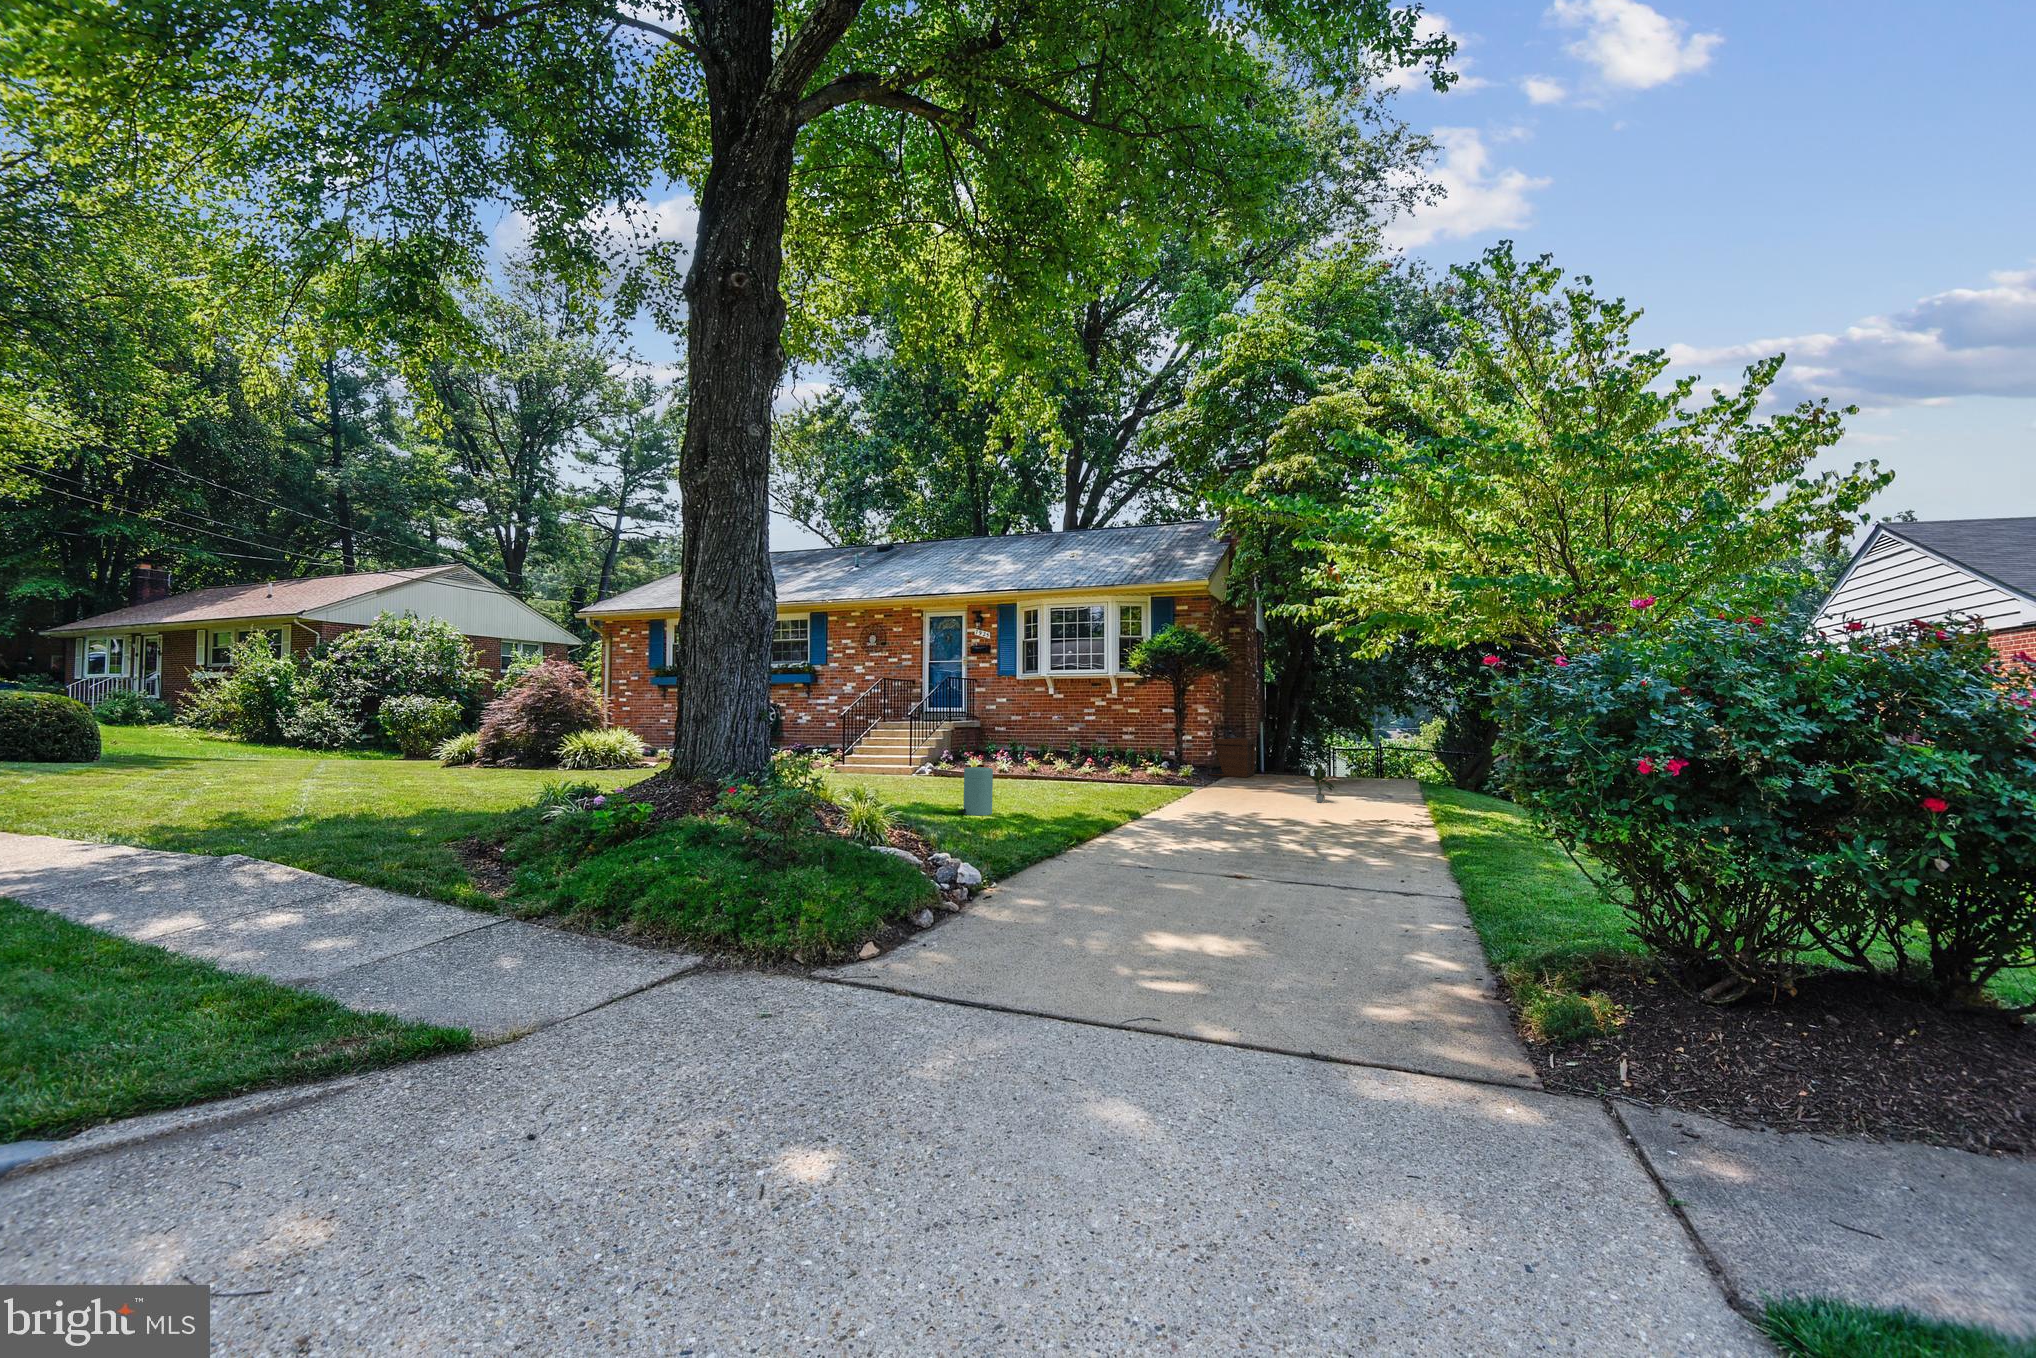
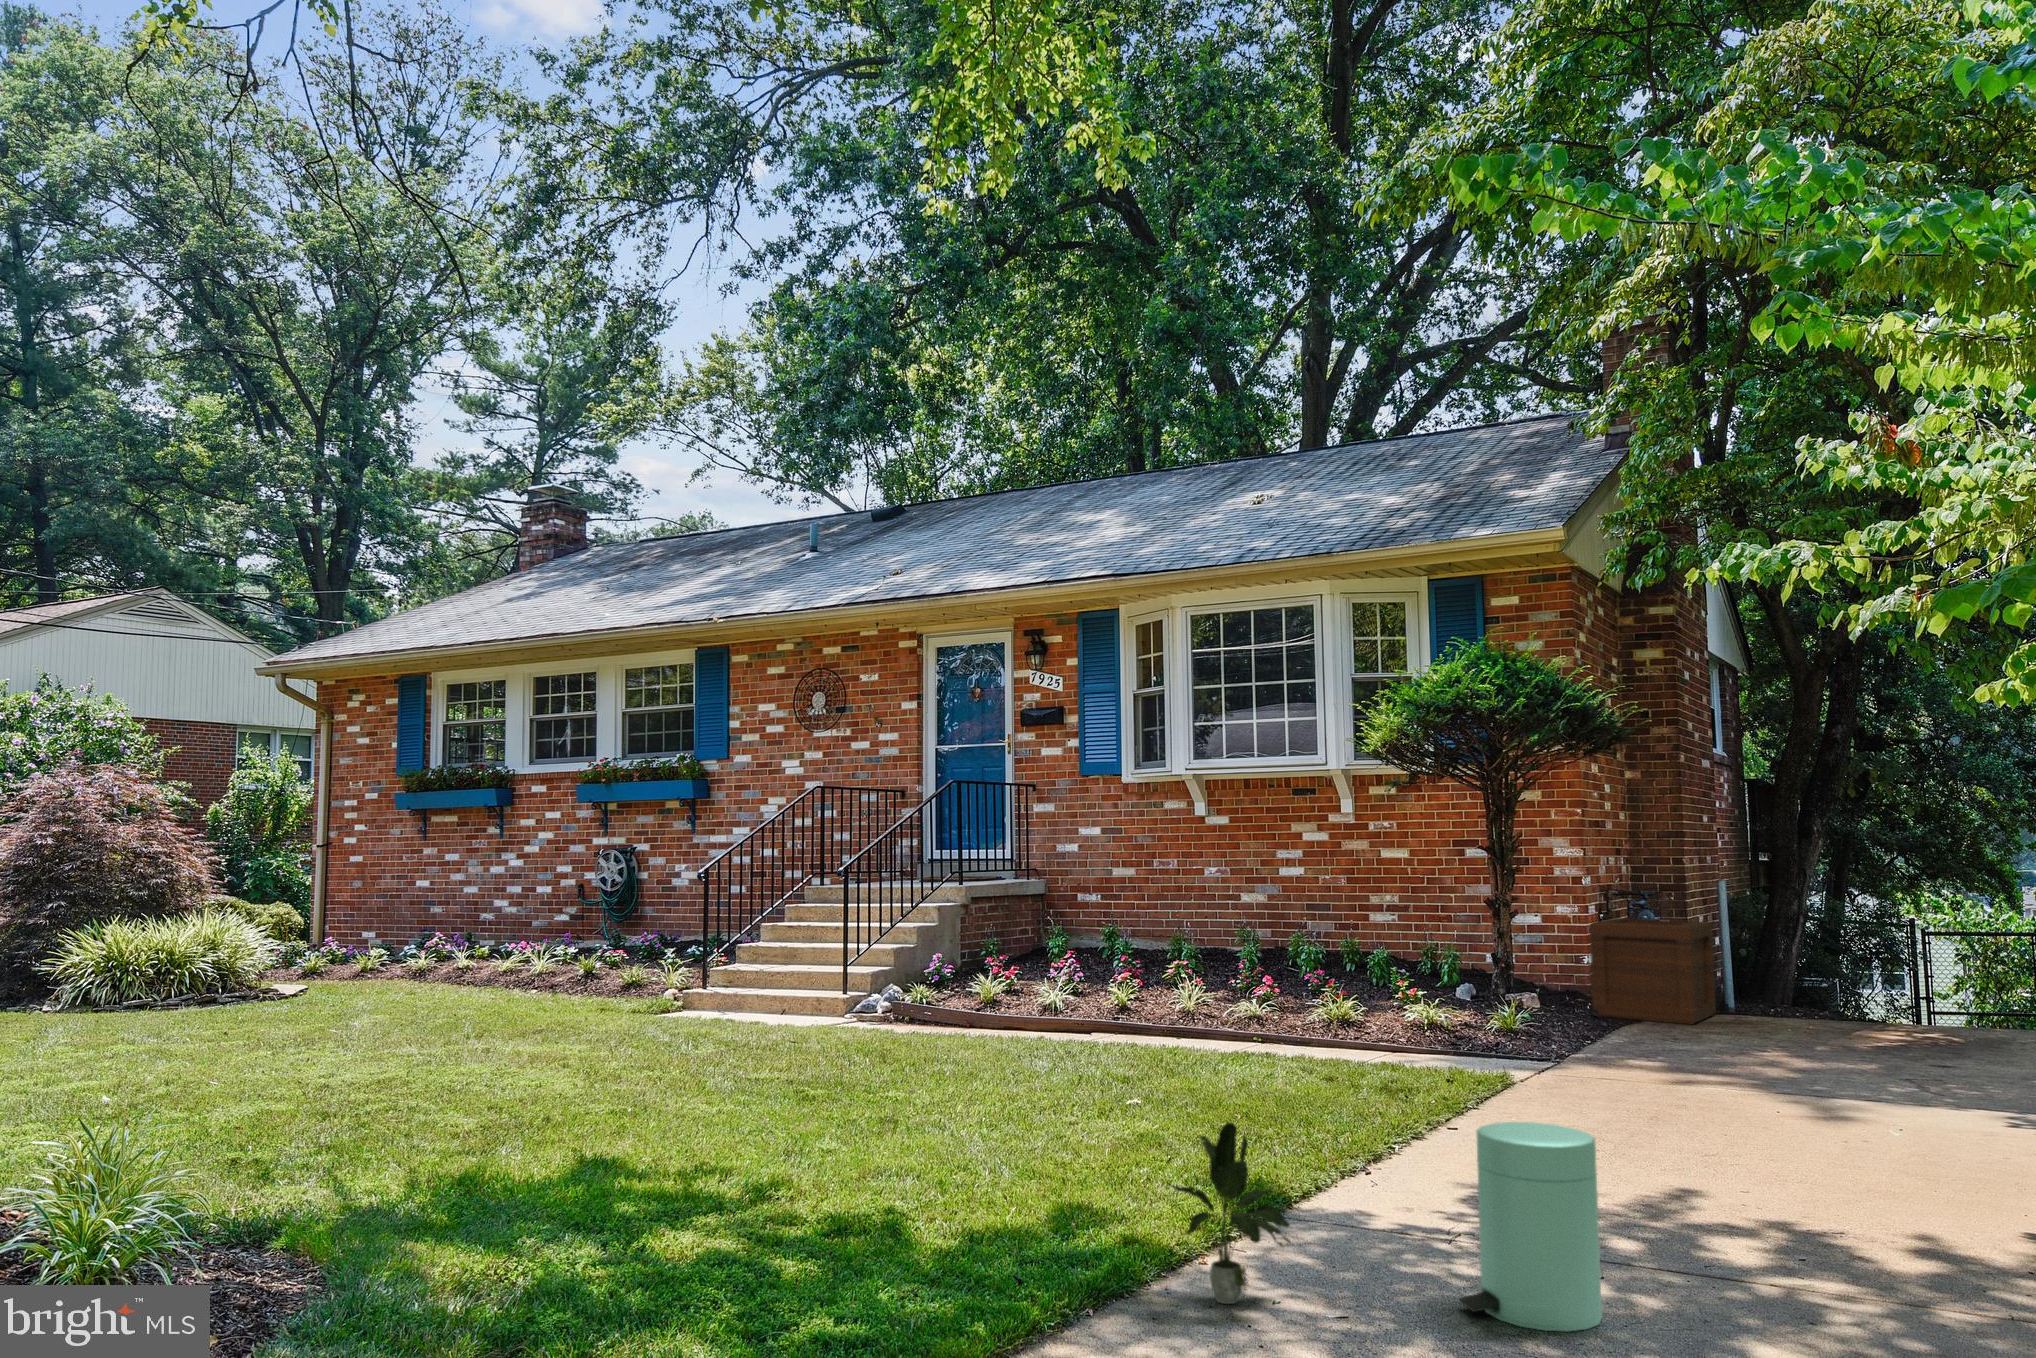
potted plant: present [1310,764,1334,803] -> present [1171,1123,1291,1304]
trash can: present [958,767,993,815] -> present [1459,1122,1602,1331]

